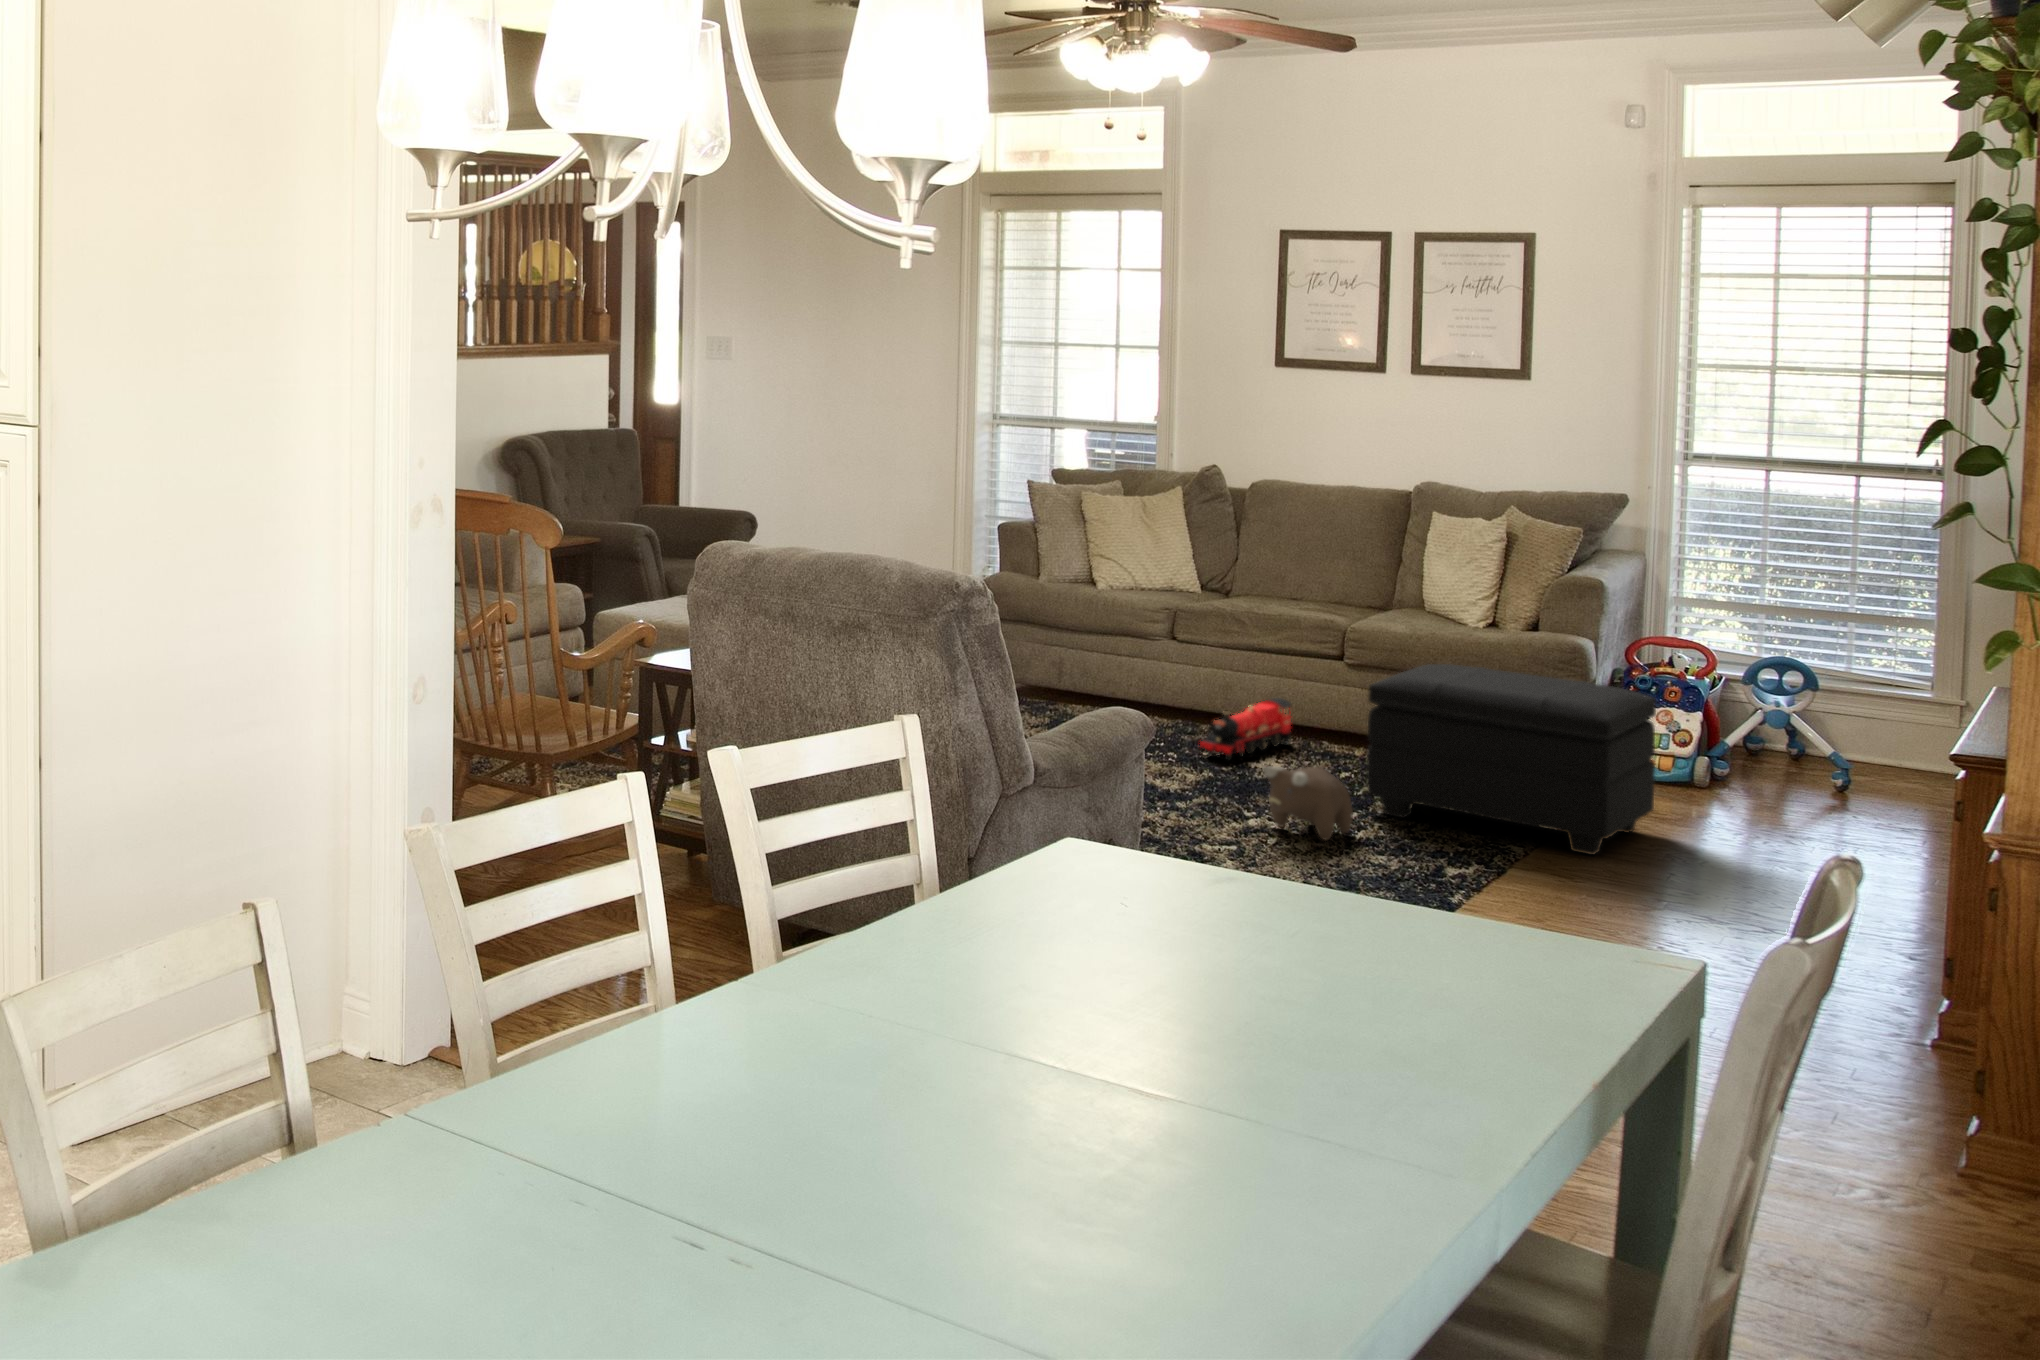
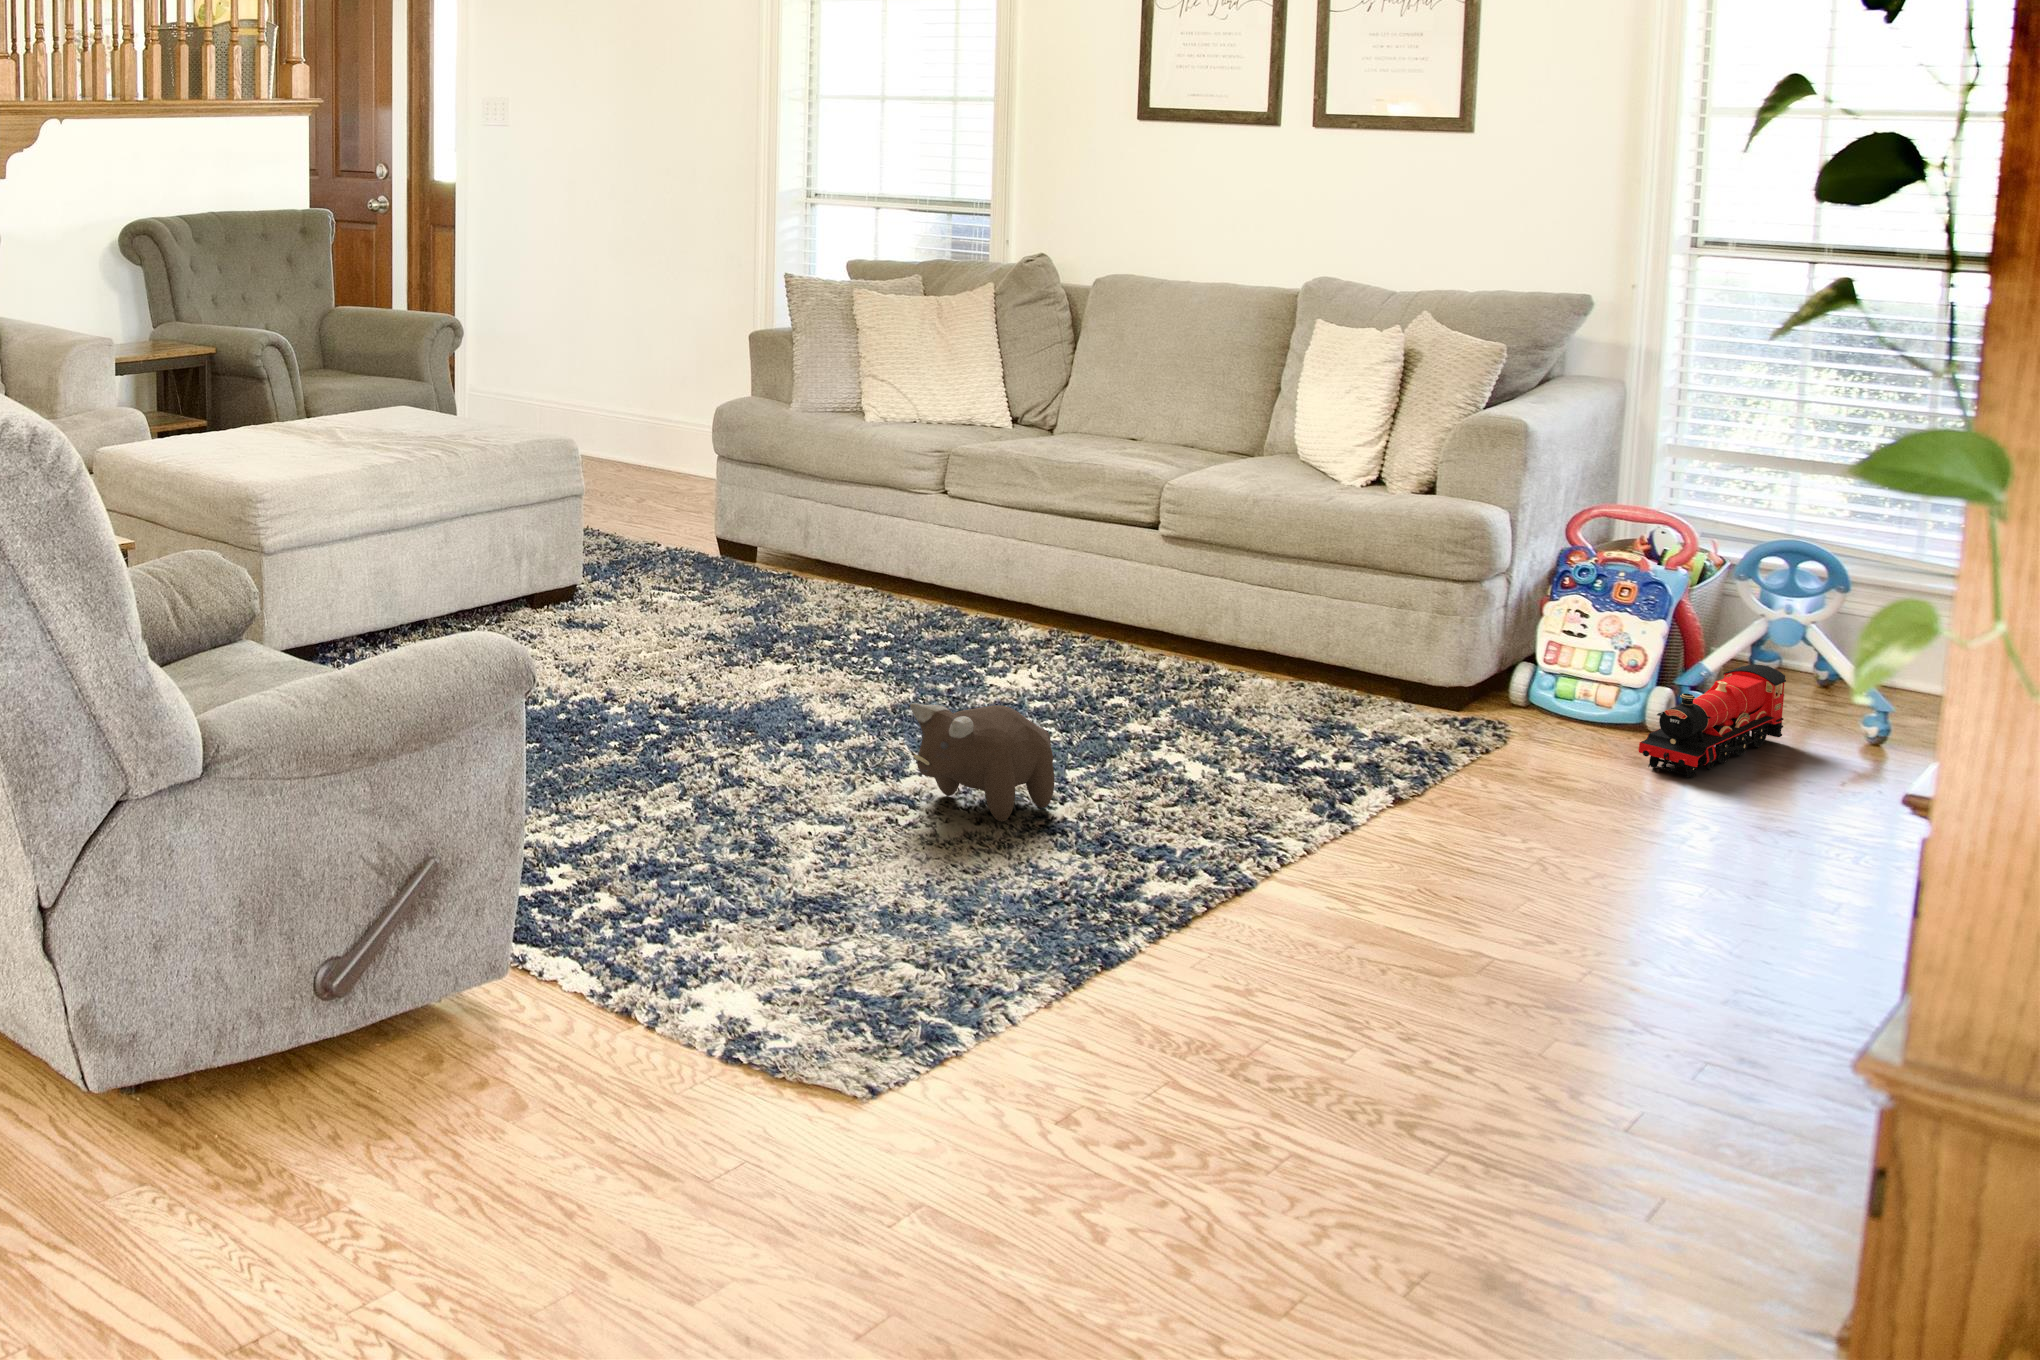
footstool: present [1367,664,1656,855] -> none [1105,546,1557,858]
toy train: present [1200,698,1291,760] -> present [1639,665,1786,778]

